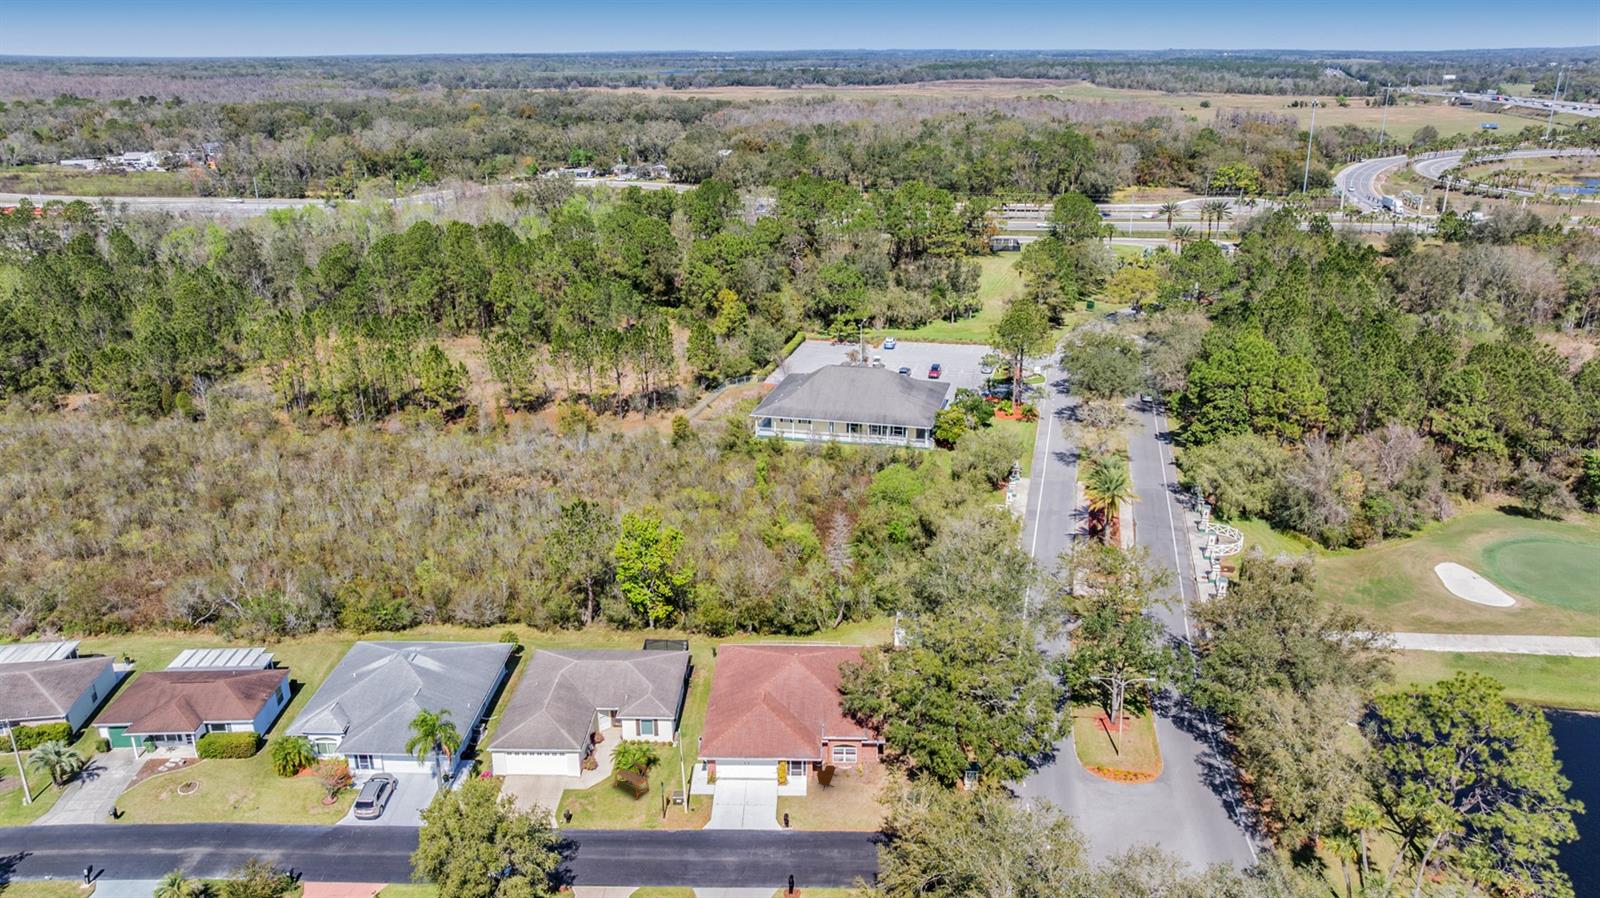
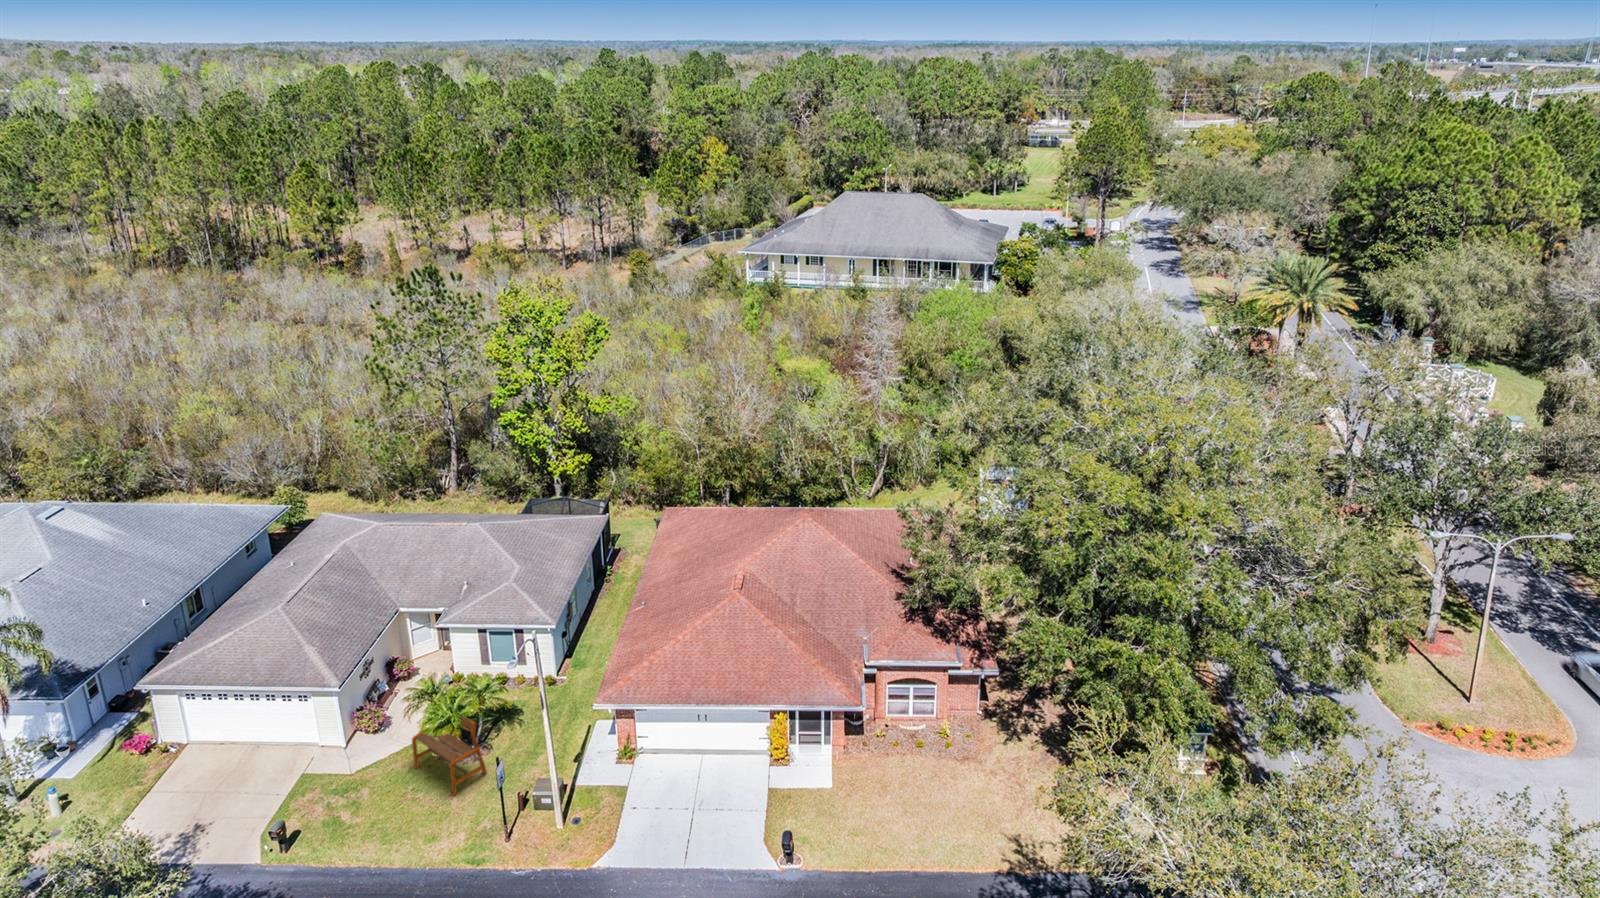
lounge chair: present [817,765,836,791] -> none [854,722,894,777]

